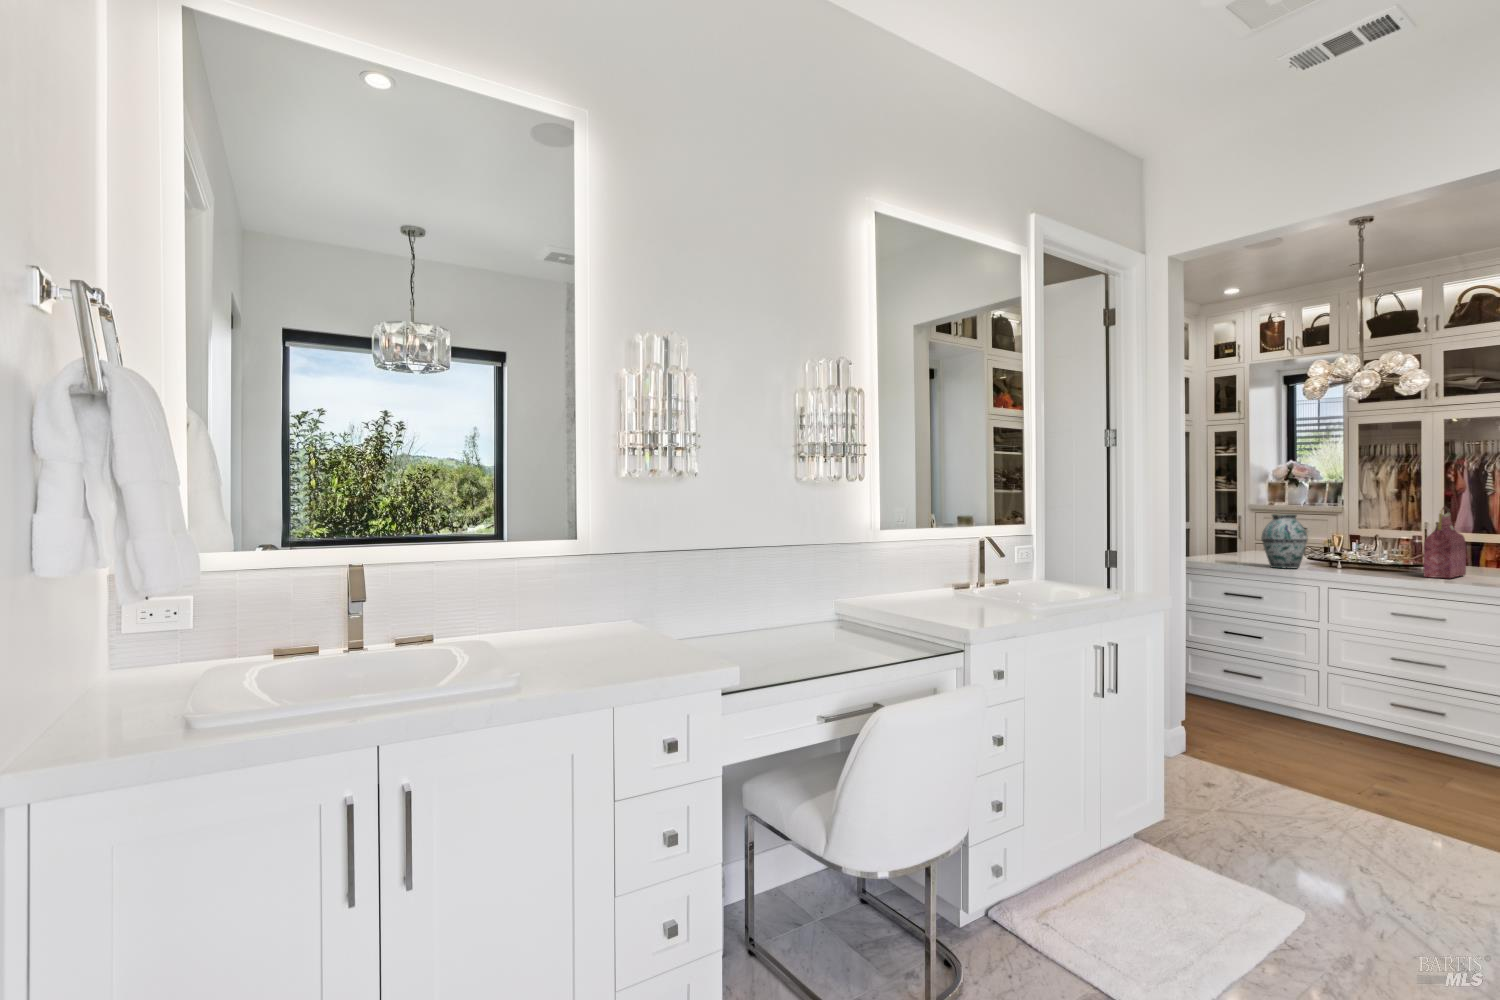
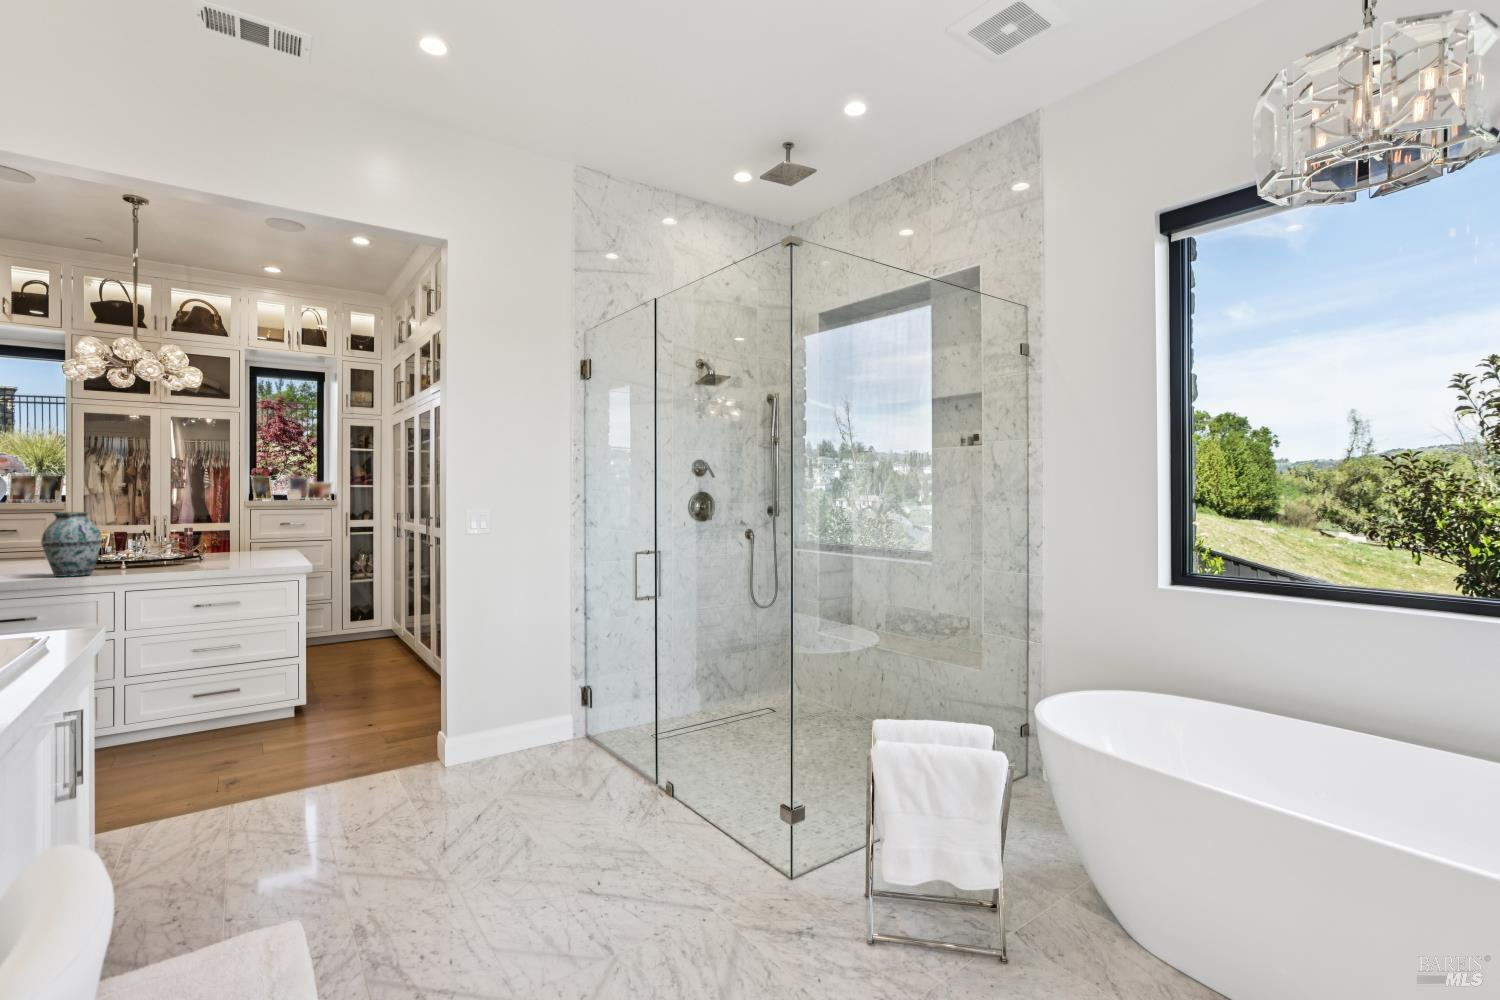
handbag: present [1423,507,1466,578] -> none [227,502,252,569]

